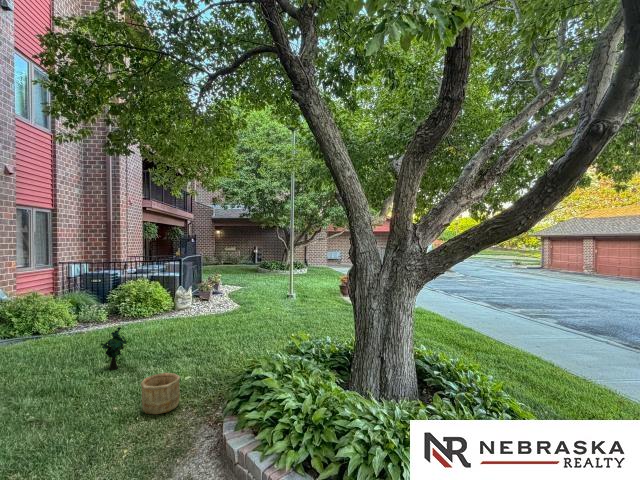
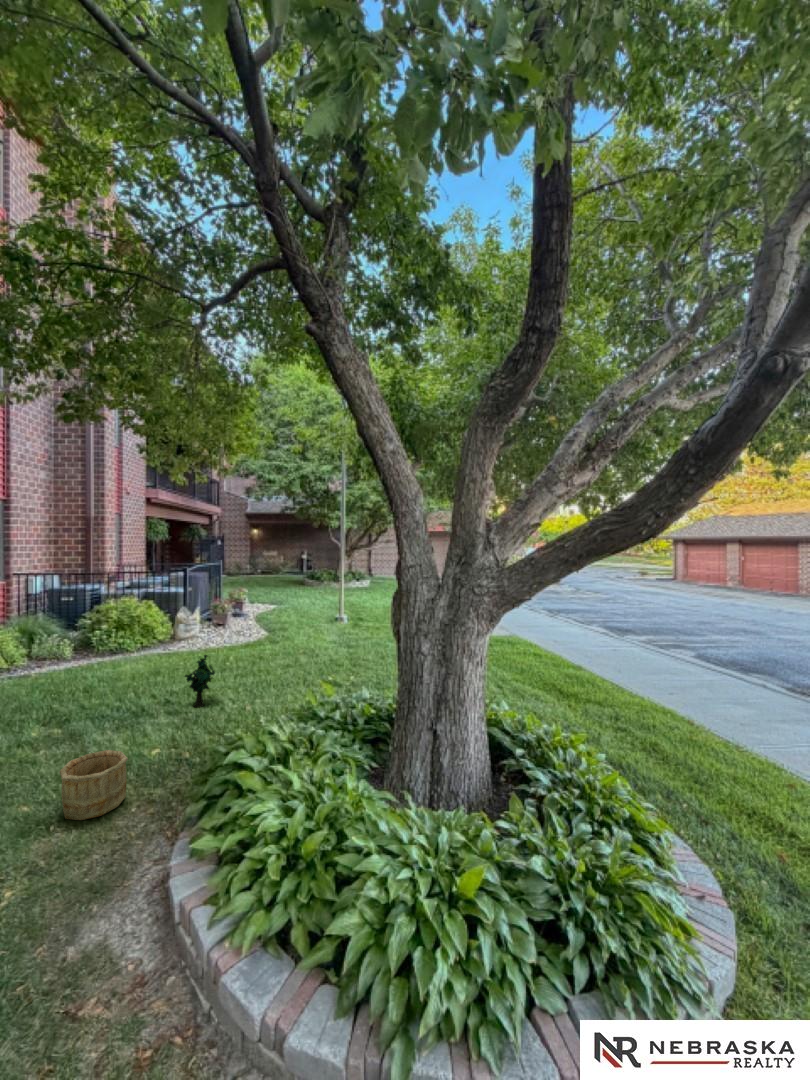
decorative plant: present [101,328,127,370] -> present [184,655,215,707]

